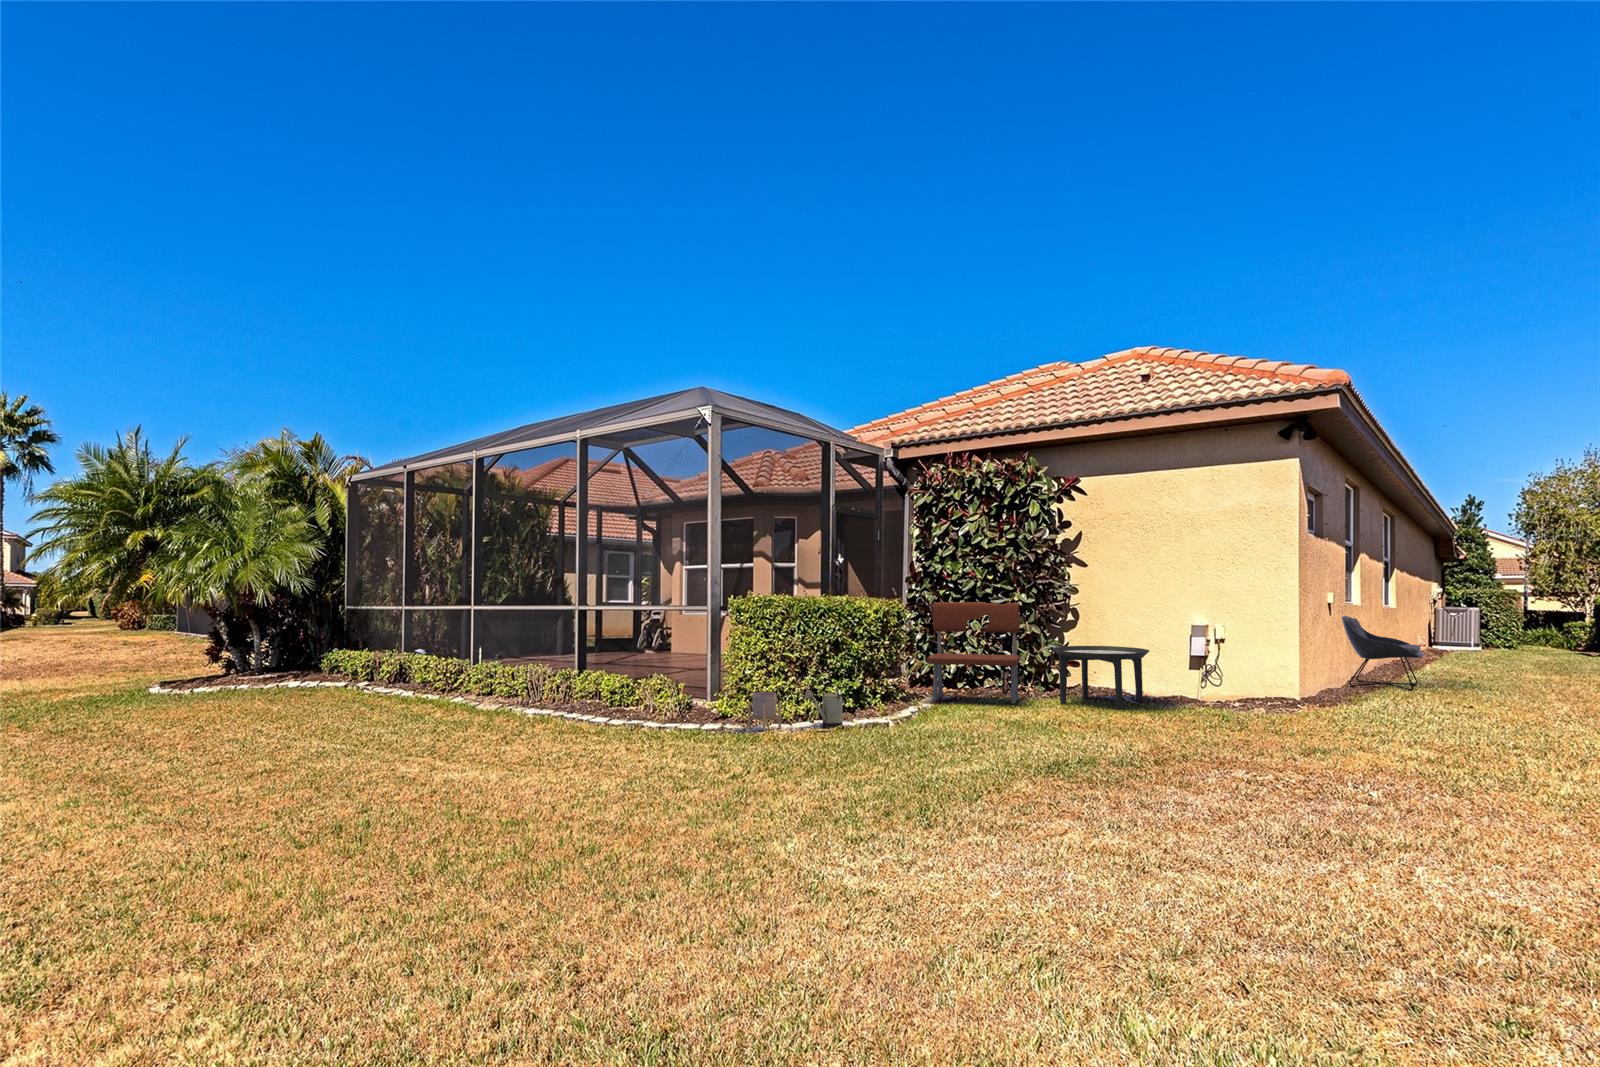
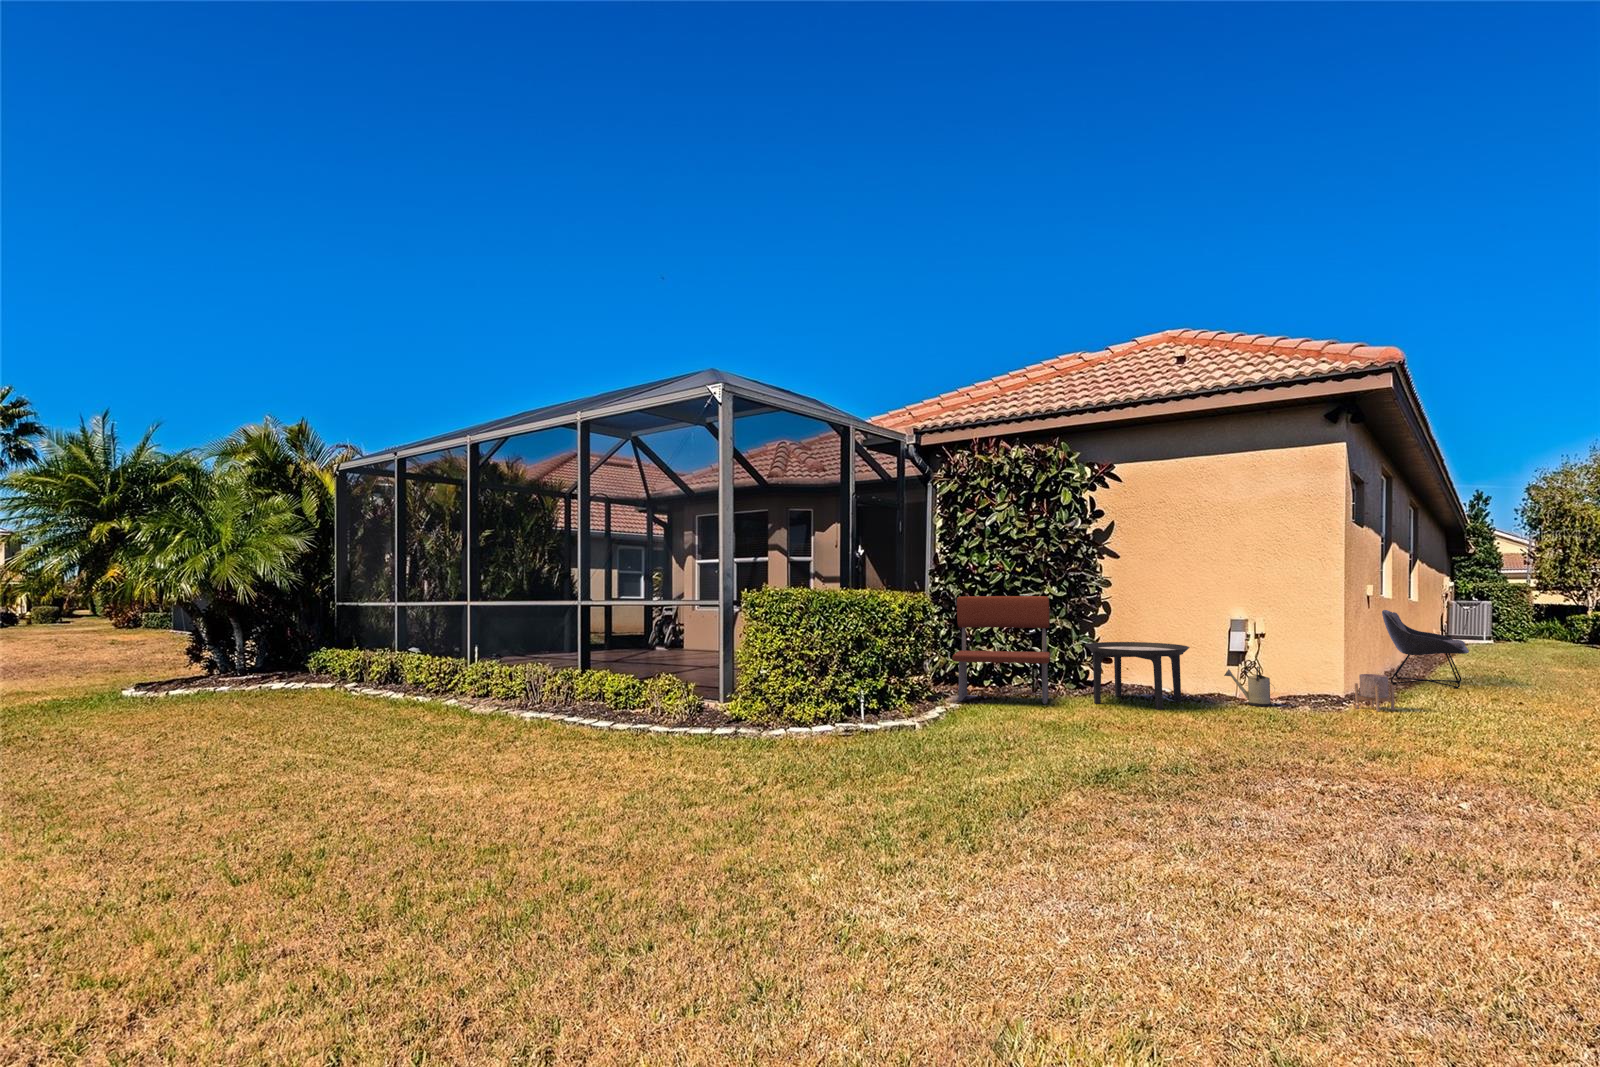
watering can: present [804,684,845,726] -> present [1224,666,1271,706]
planter: present [748,692,781,731] -> present [1355,674,1395,712]

